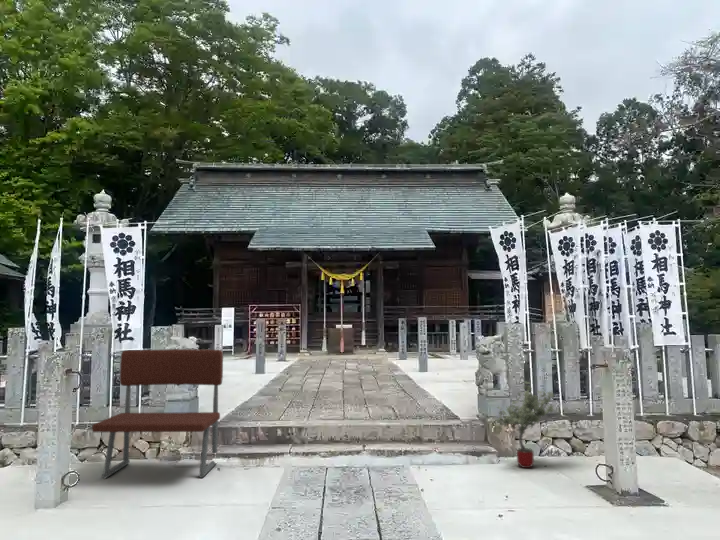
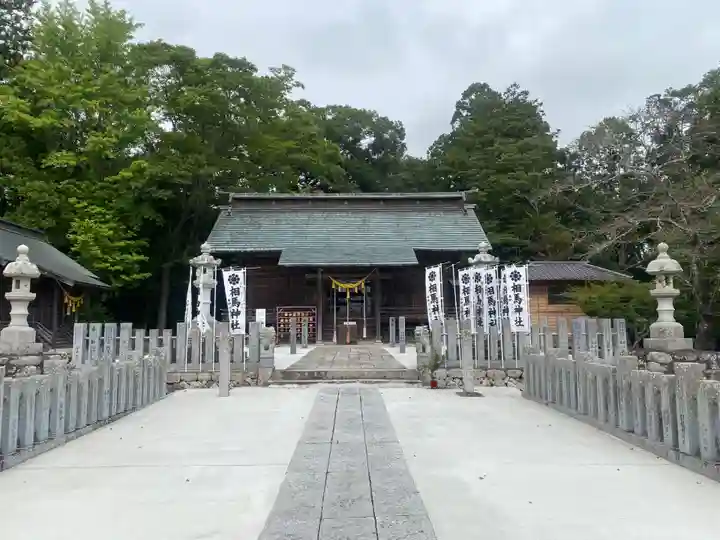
bench: present [92,349,223,478] -> none [235,333,290,391]

